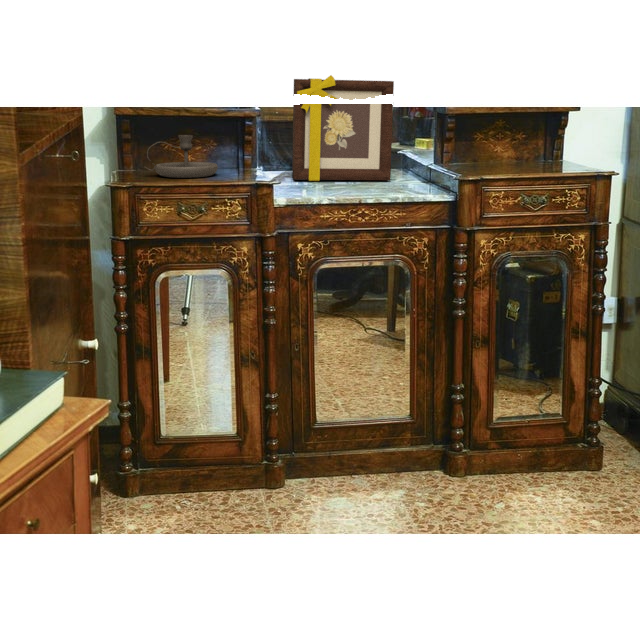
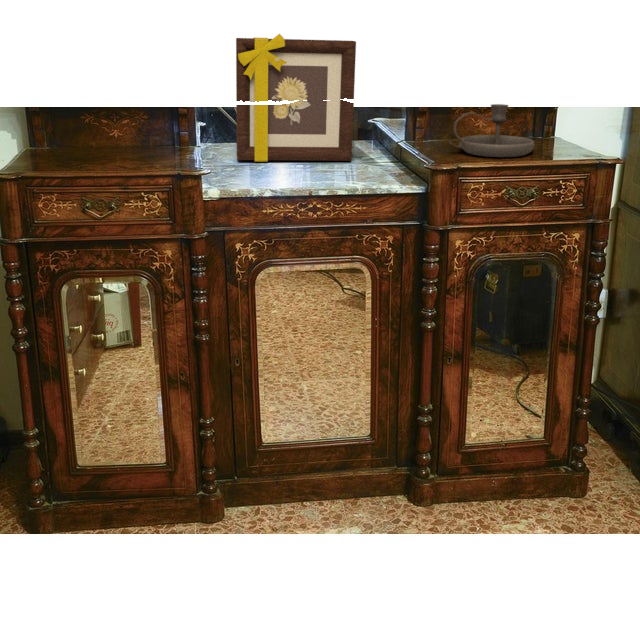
candlestick: present [147,135,218,178] -> present [450,104,534,157]

